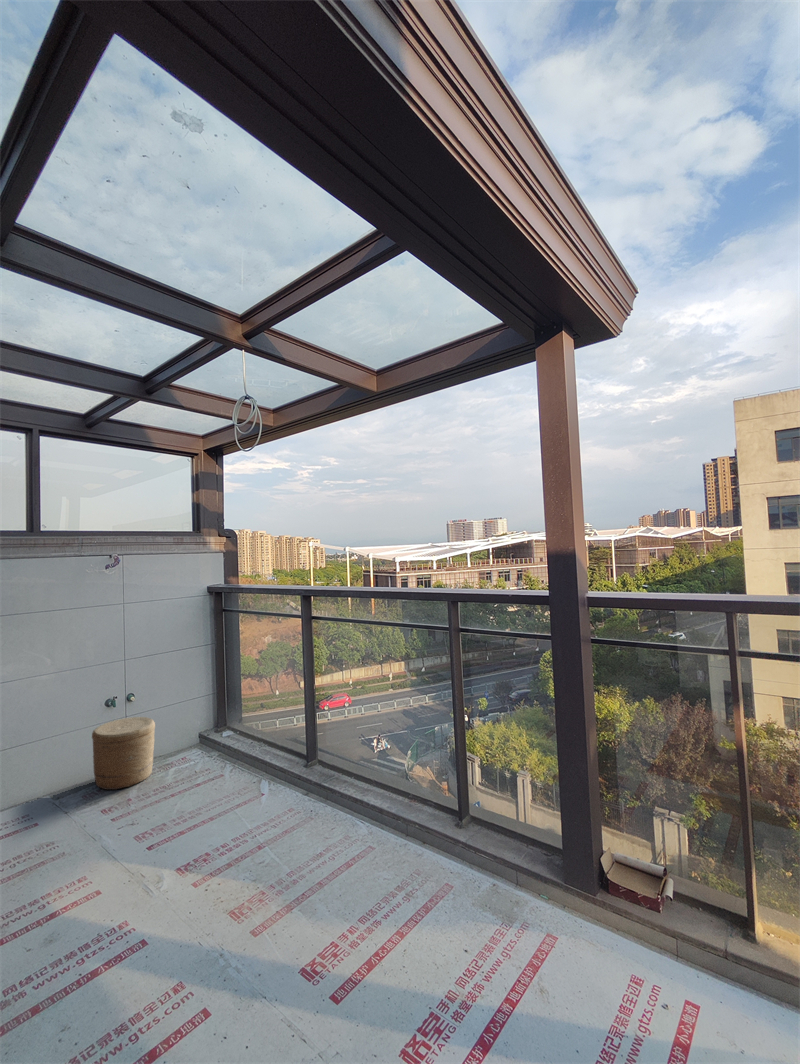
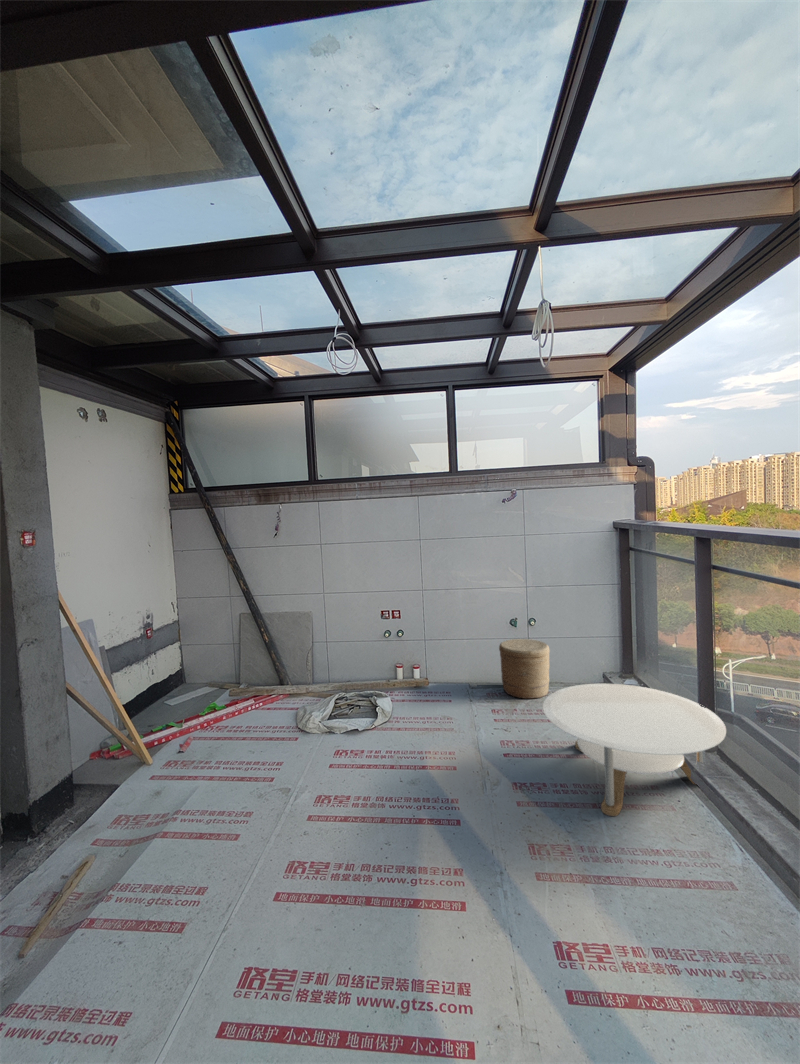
round table: none [193,727,340,850] -> present [543,684,726,816]

